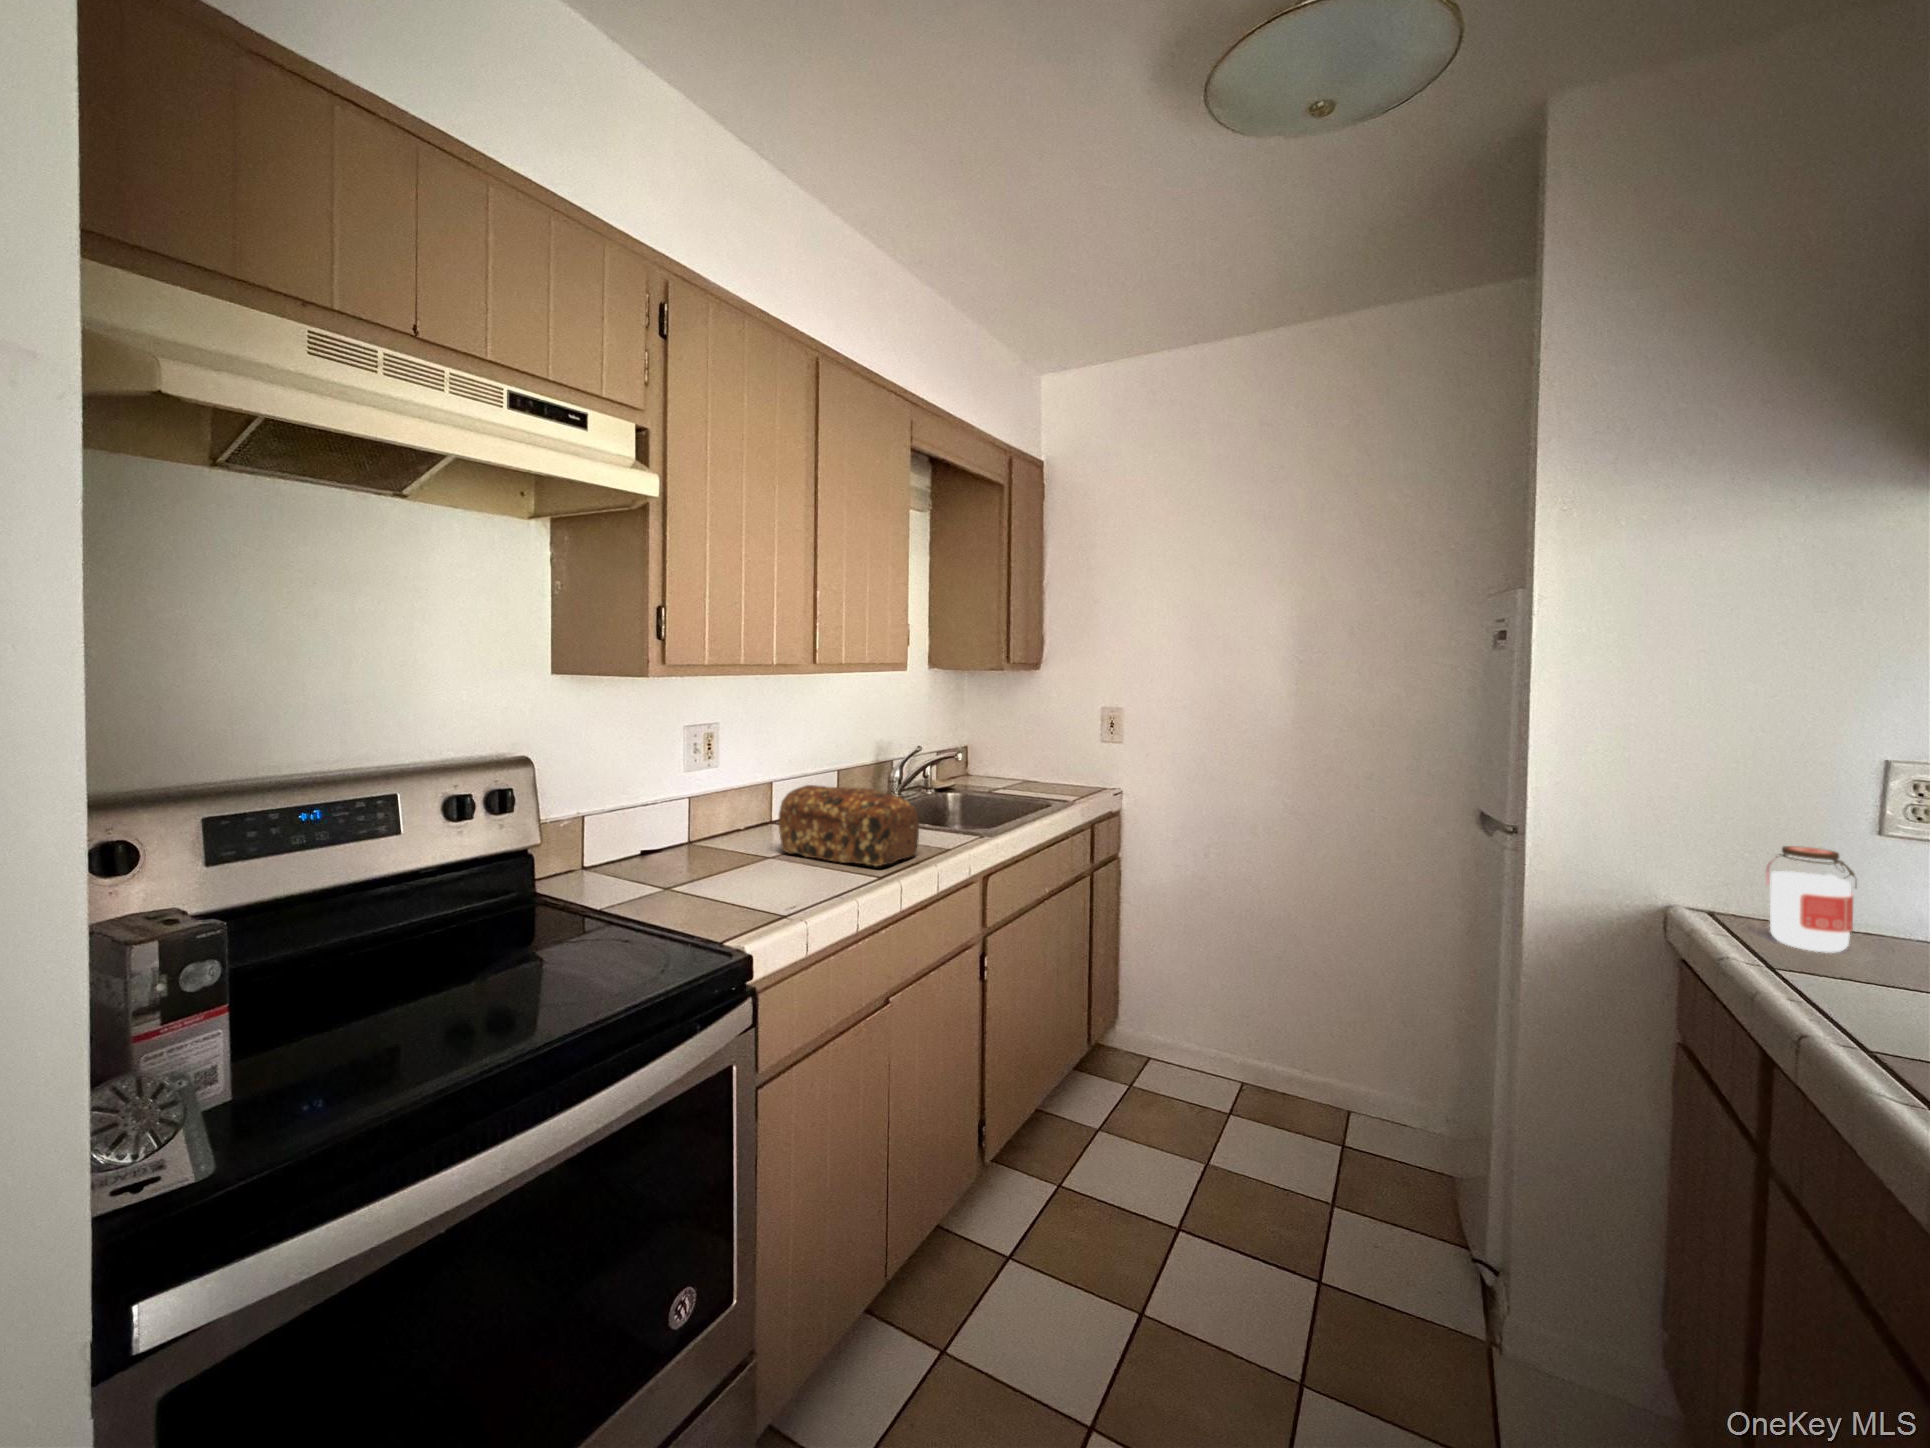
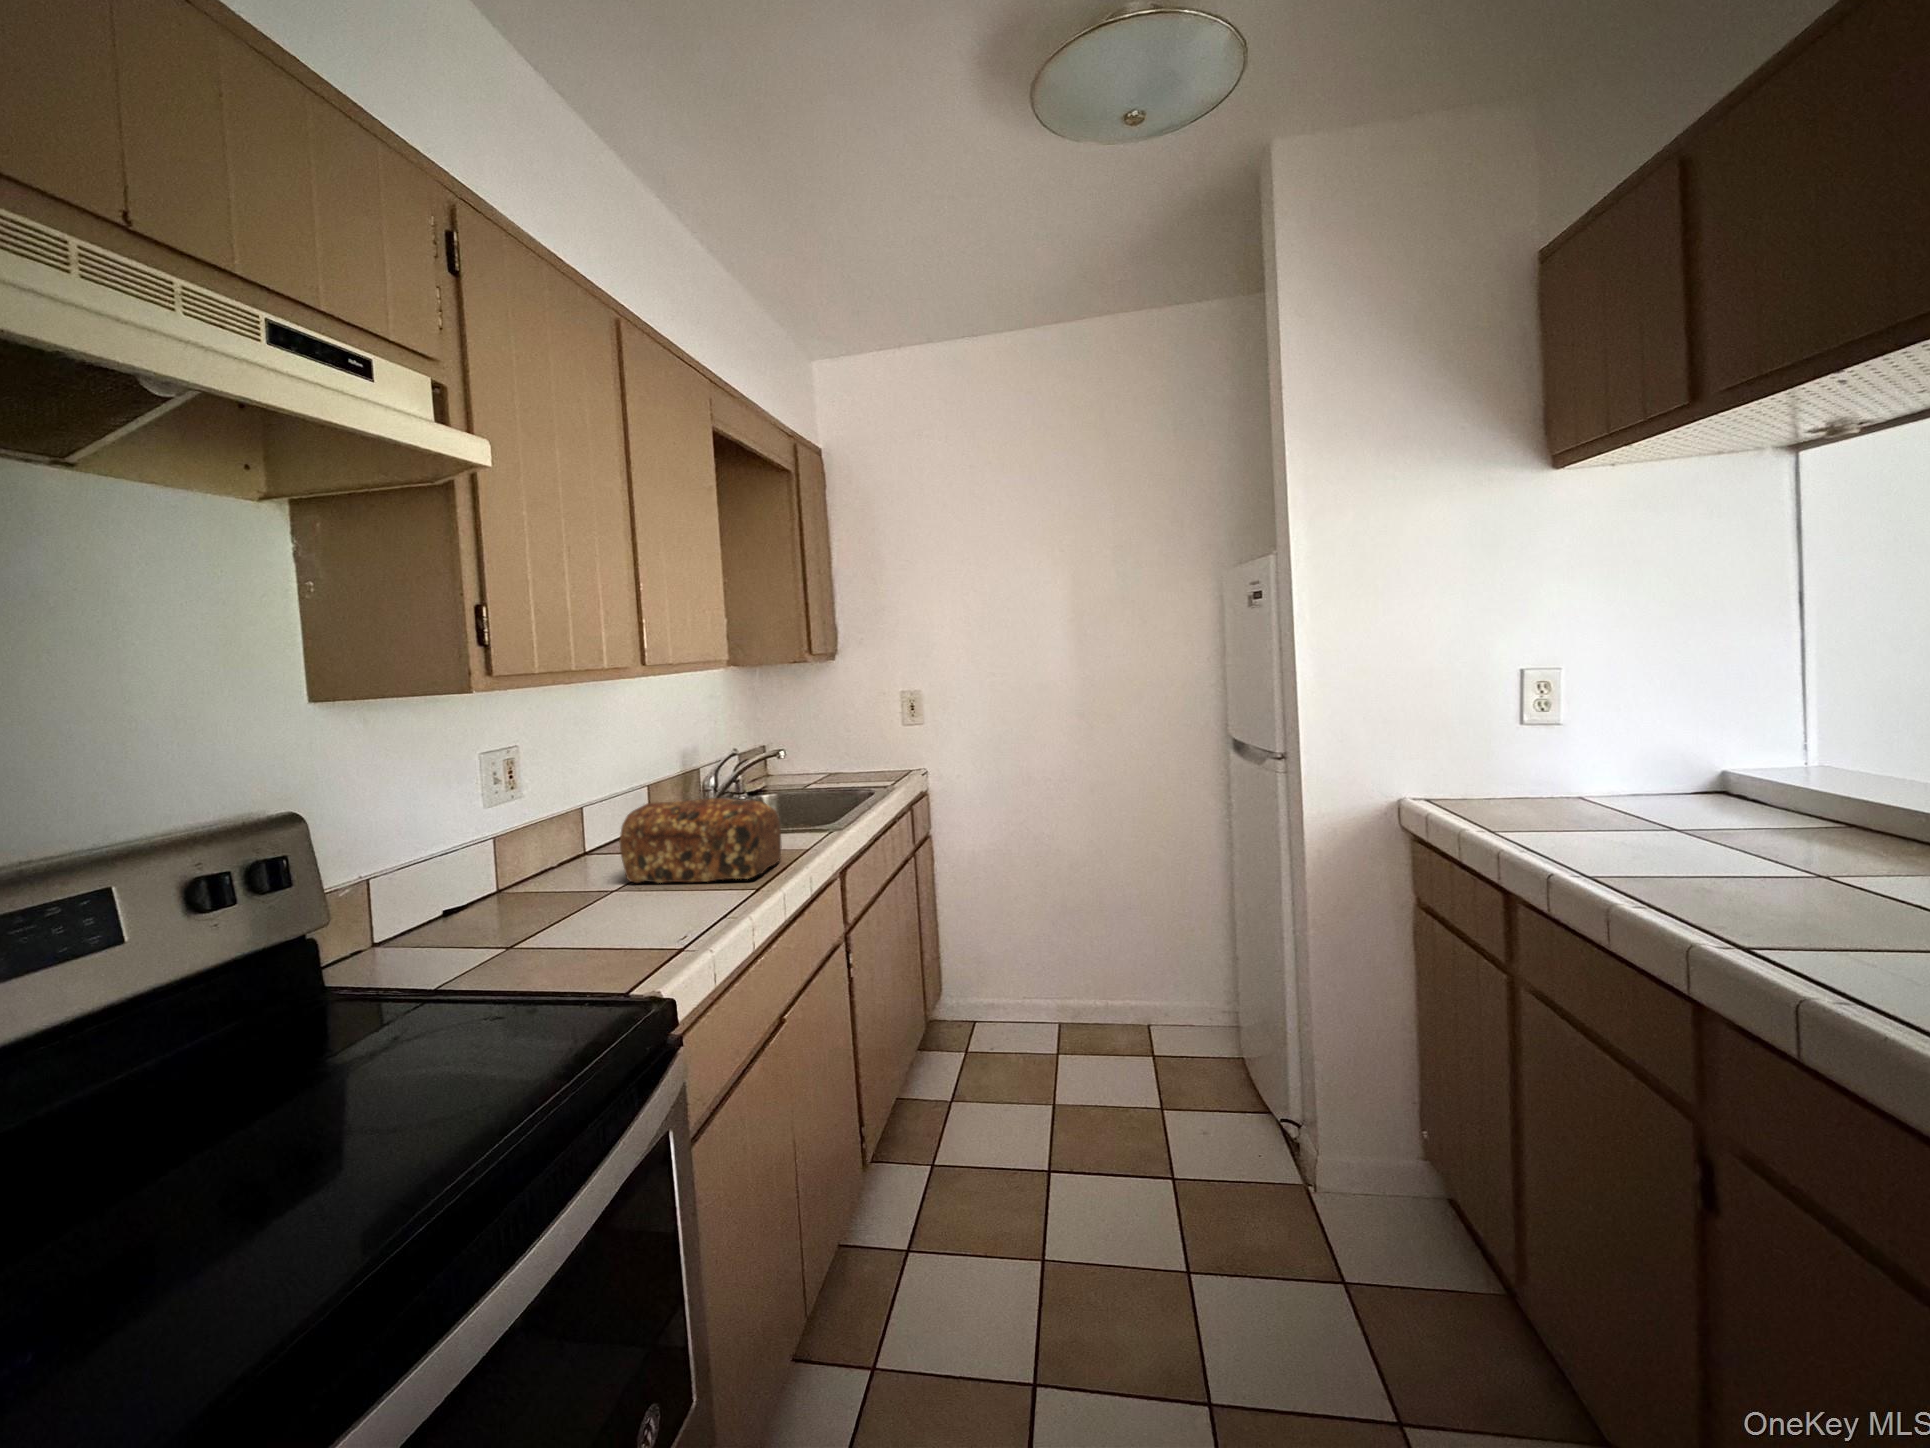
jar: present [1766,846,1857,953] -> none [1461,740,1517,818]

